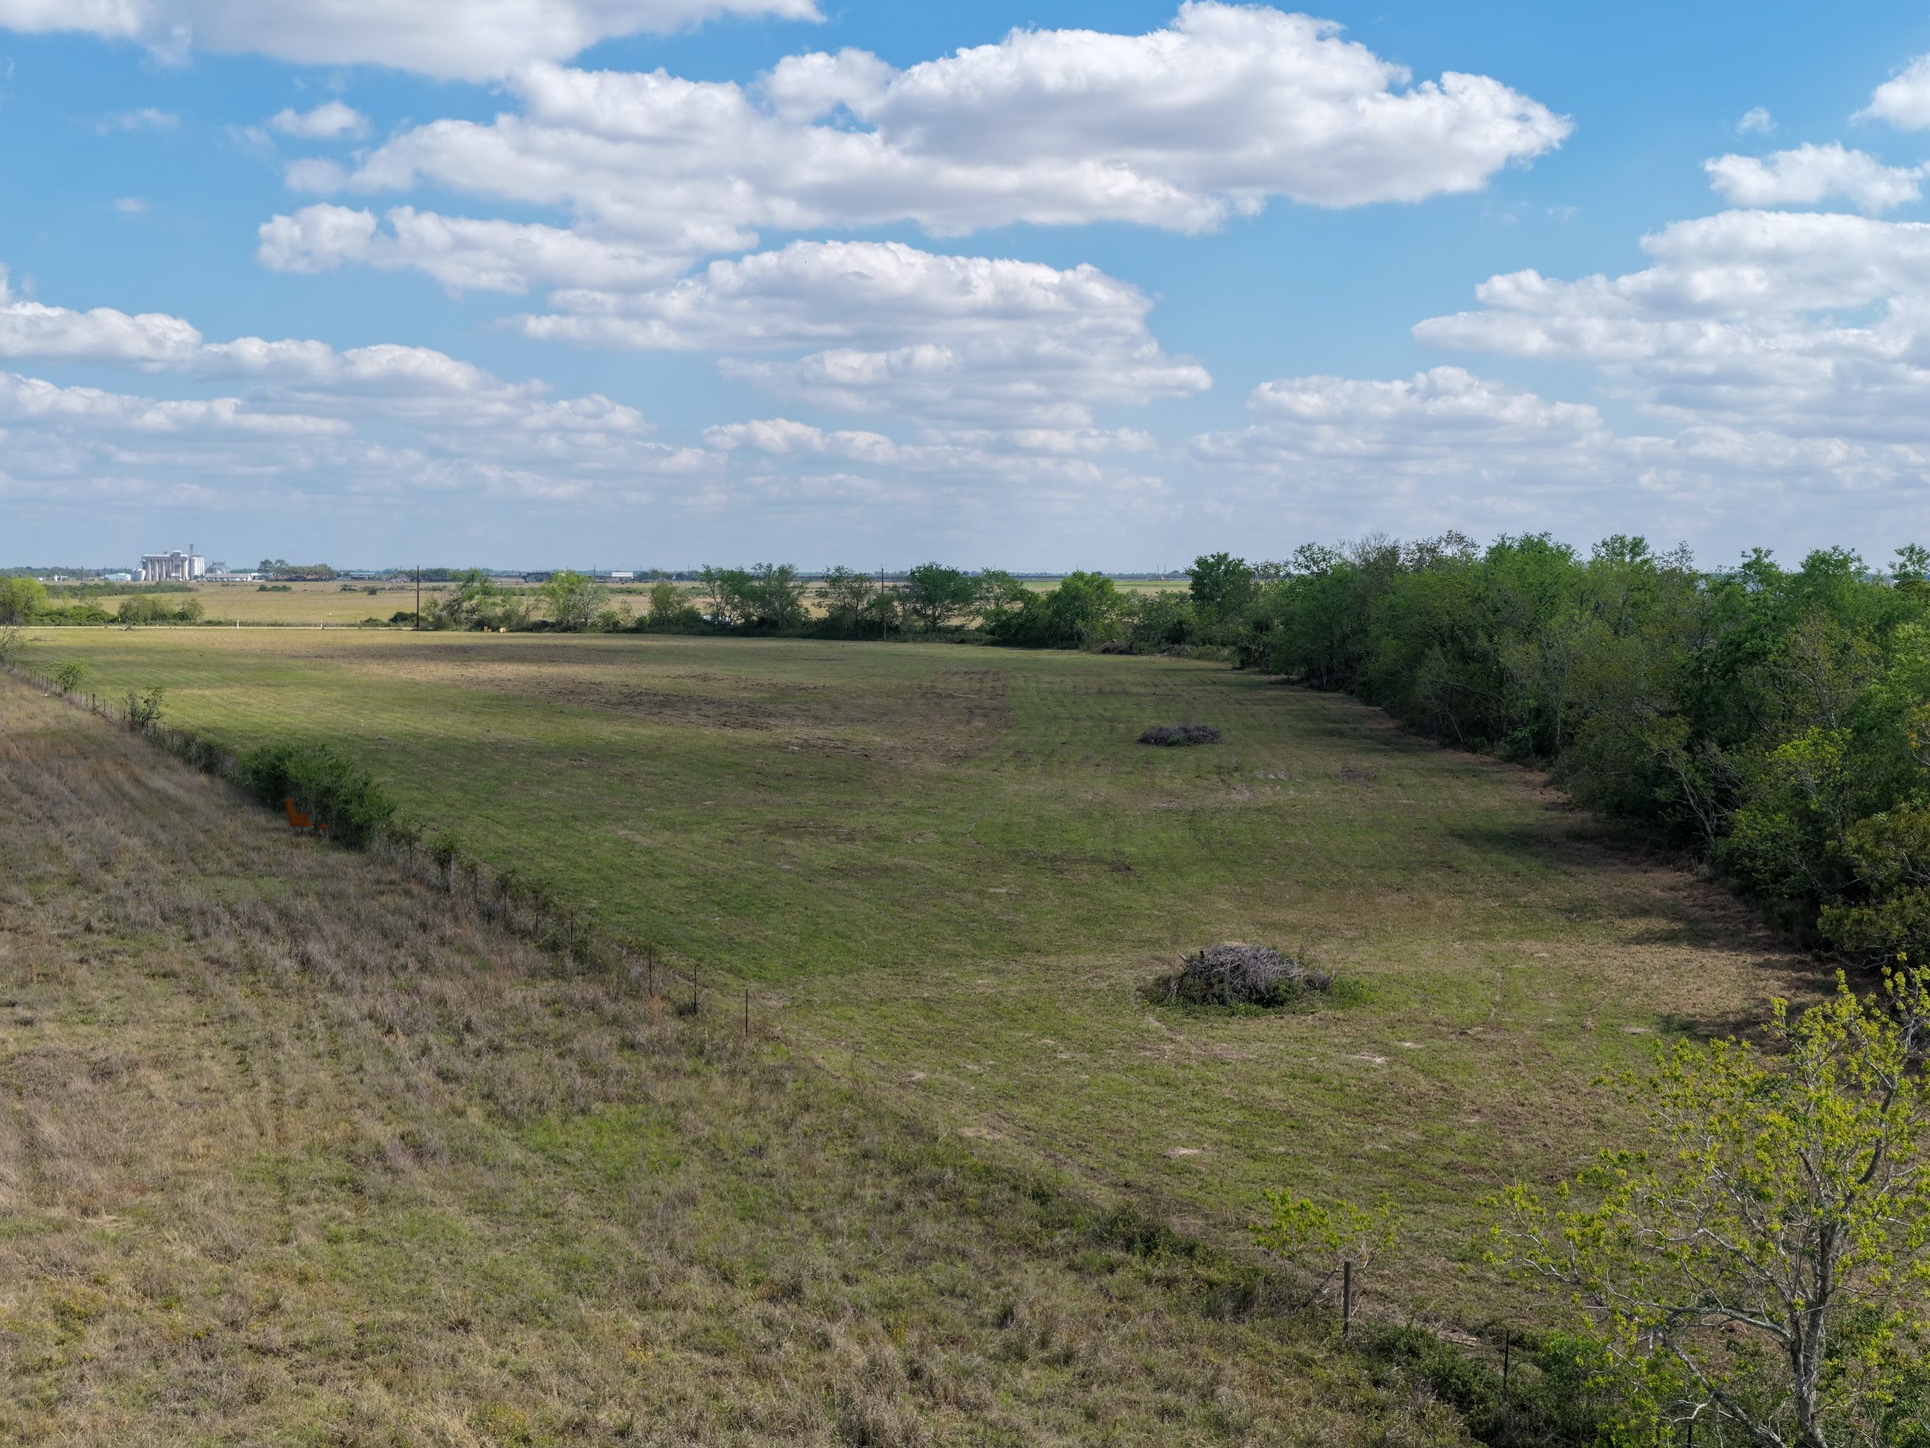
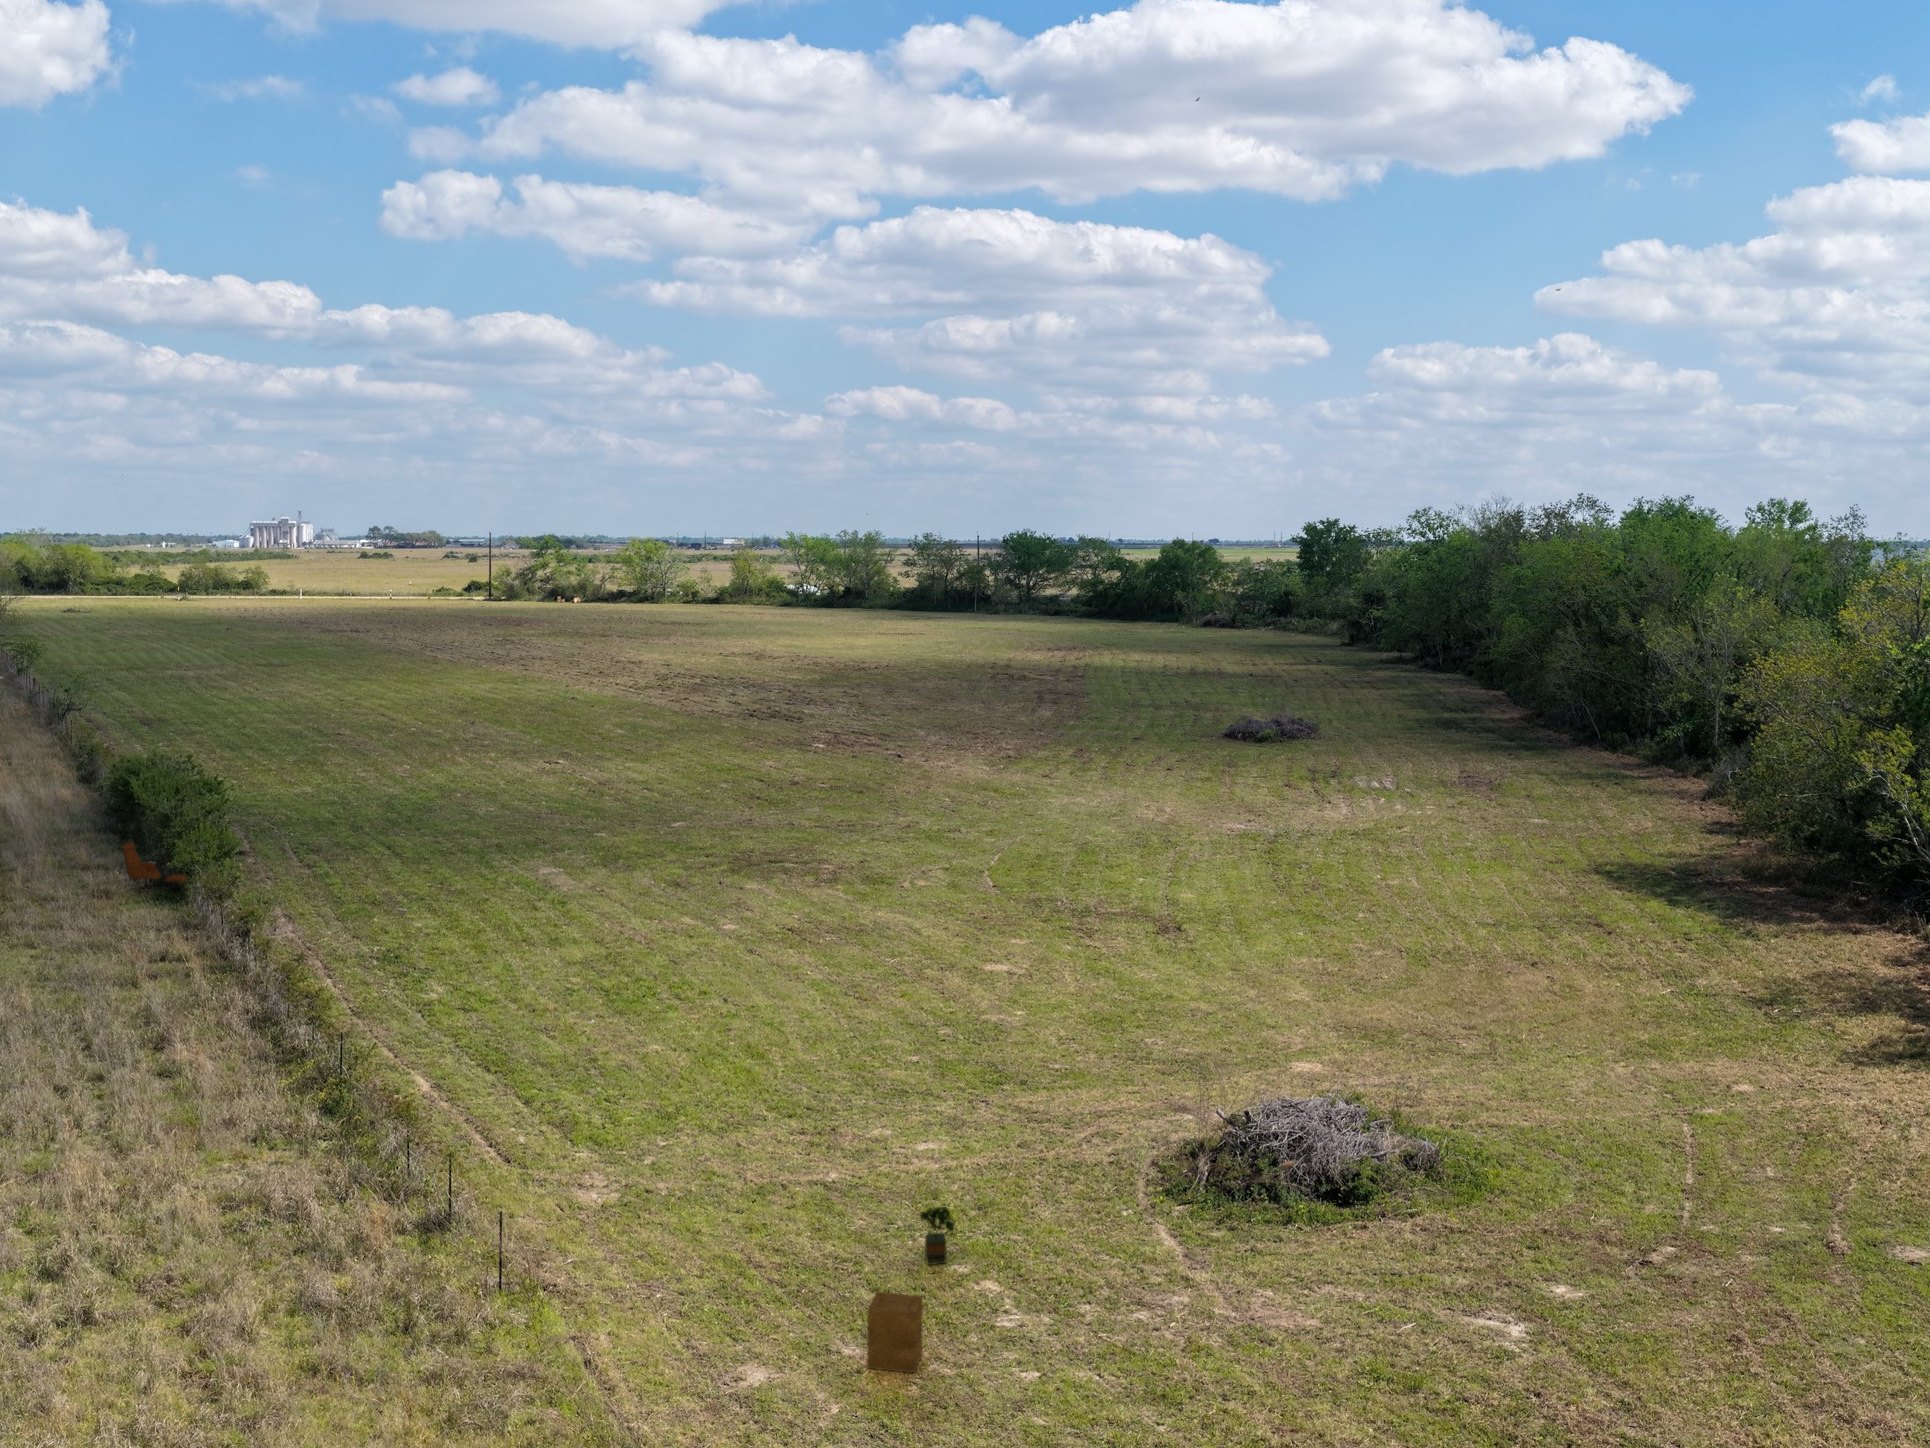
potted tree: none [997,995,1021,1031] -> present [920,1207,955,1265]
cardboard box: none [982,1028,1015,1074] -> present [867,1292,923,1373]

